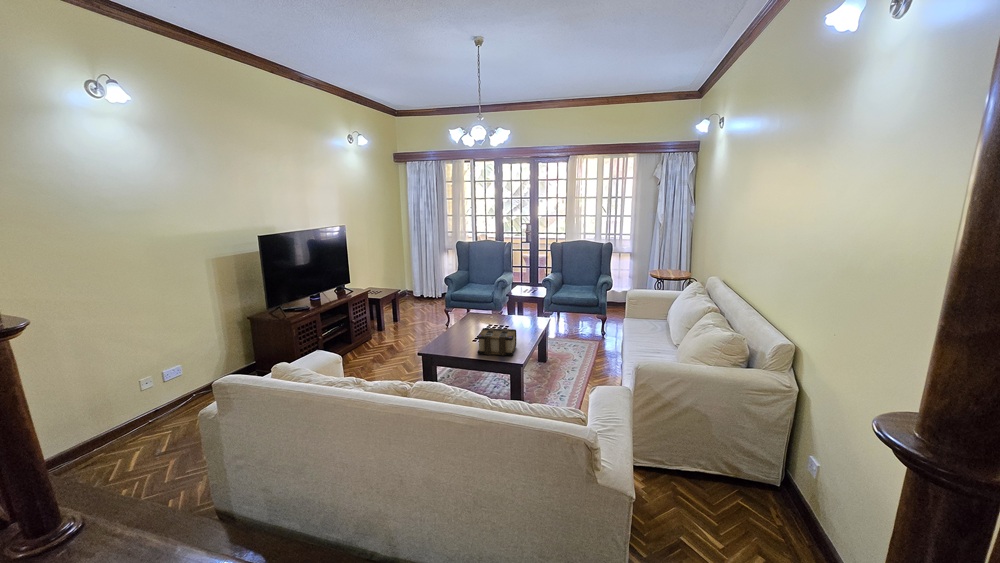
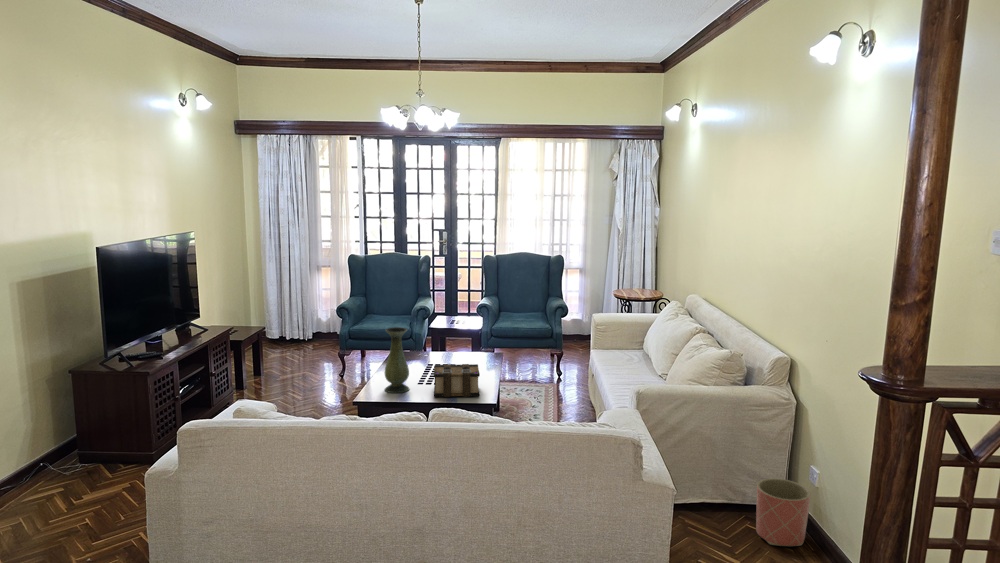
vase: none [444,298,464,349] -> present [385,327,409,393]
planter: none [746,461,806,534] -> present [756,478,811,546]

